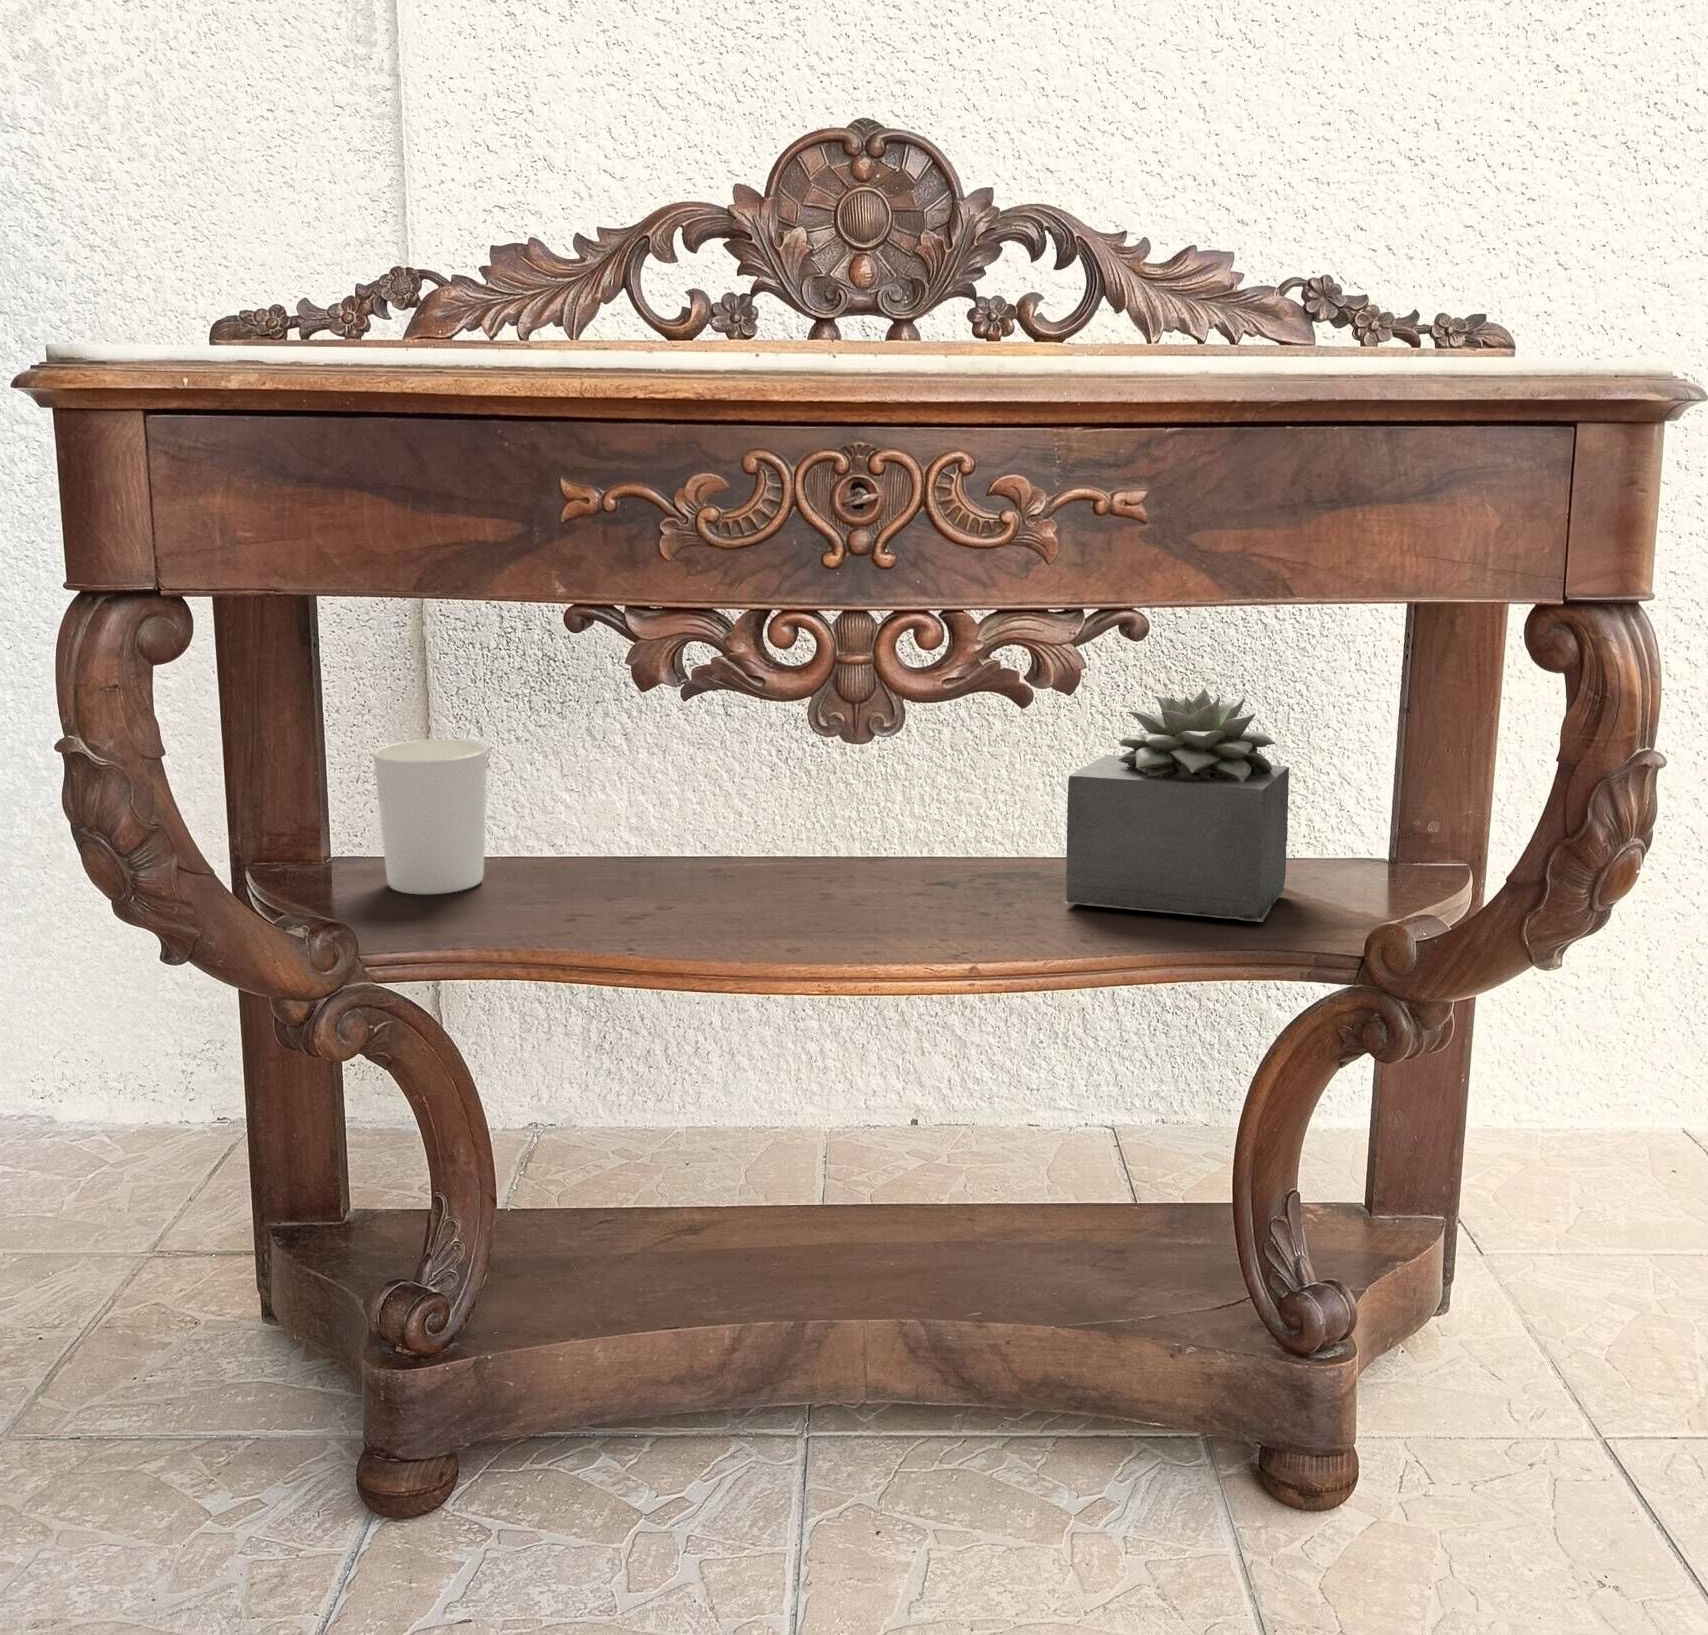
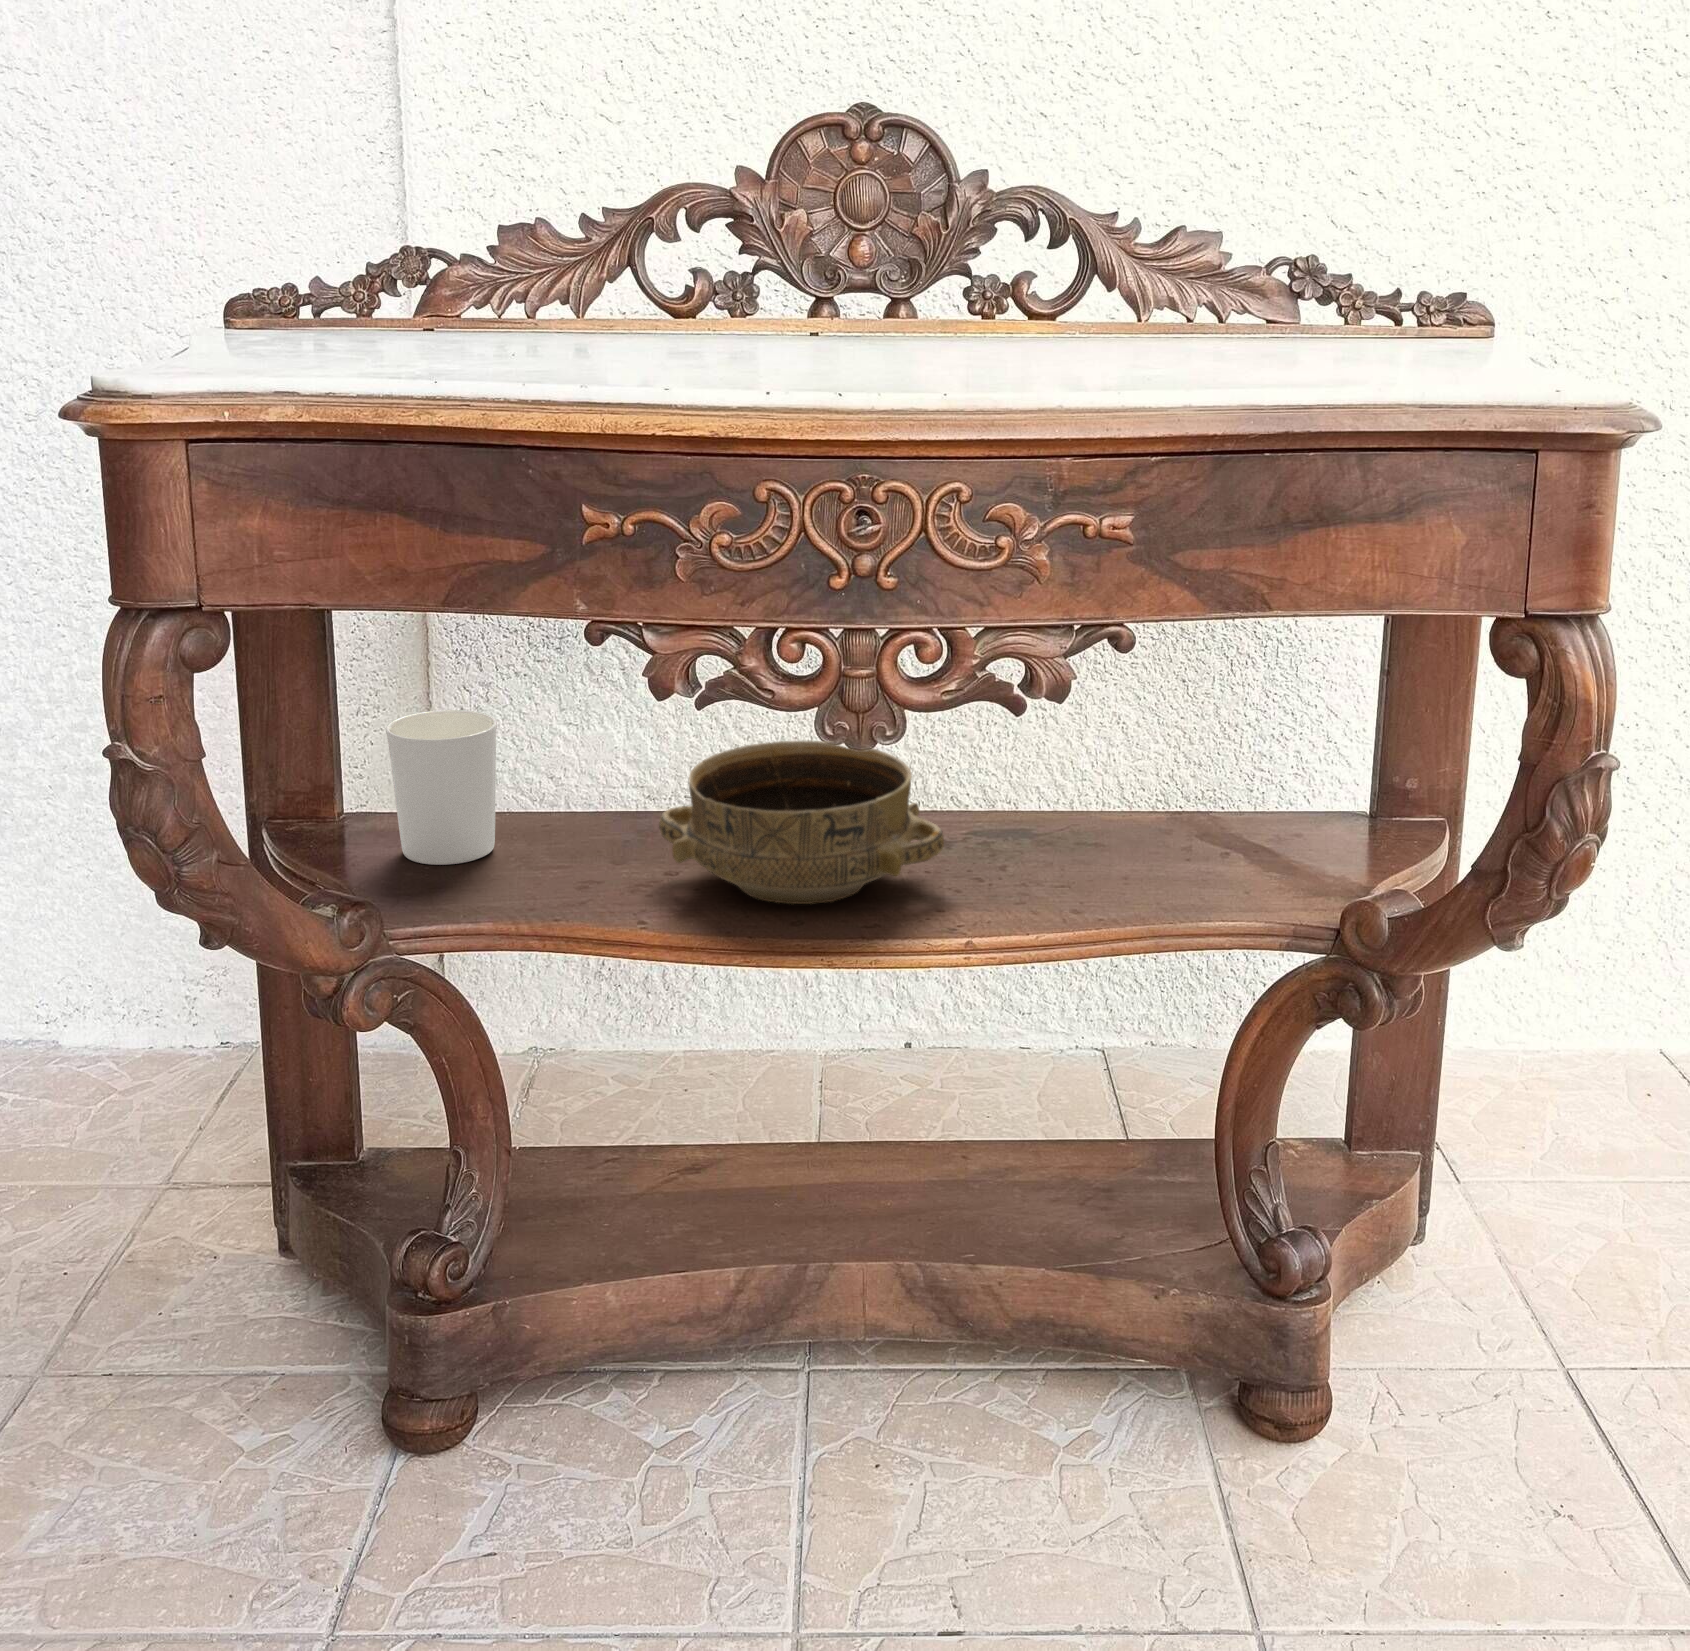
succulent plant: present [1065,688,1289,922] -> none [1056,666,1273,895]
ceramic bowl: none [651,768,947,928] -> present [659,741,944,904]

